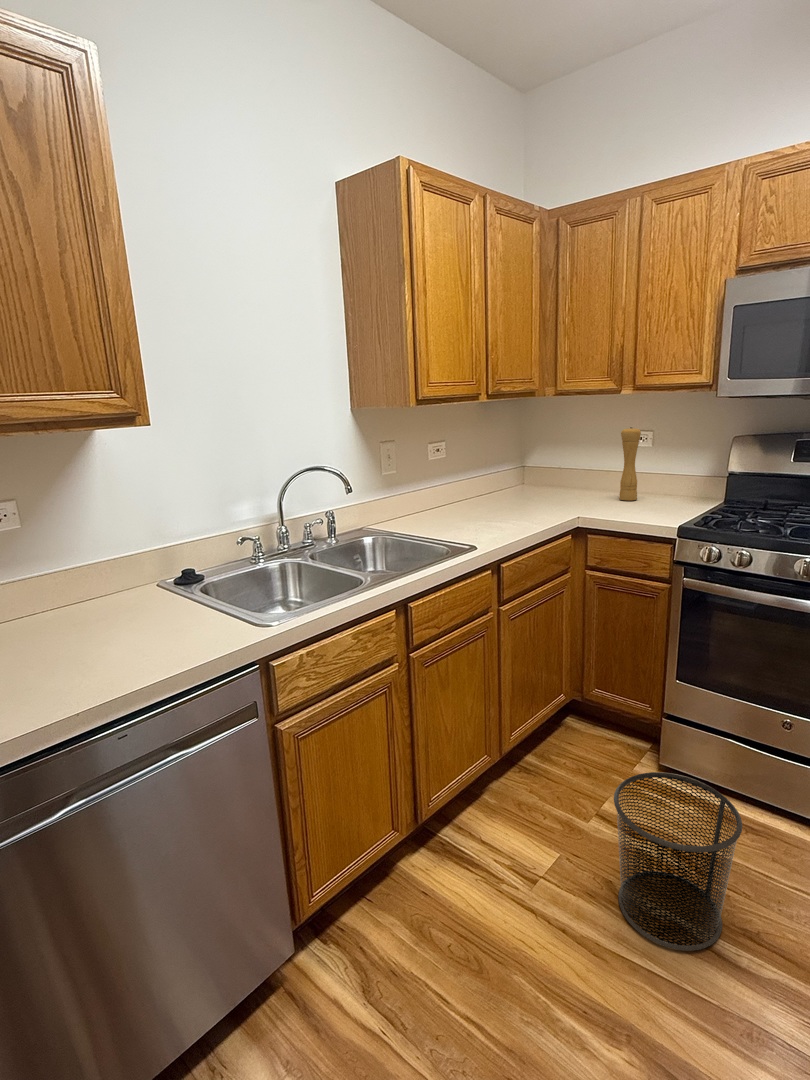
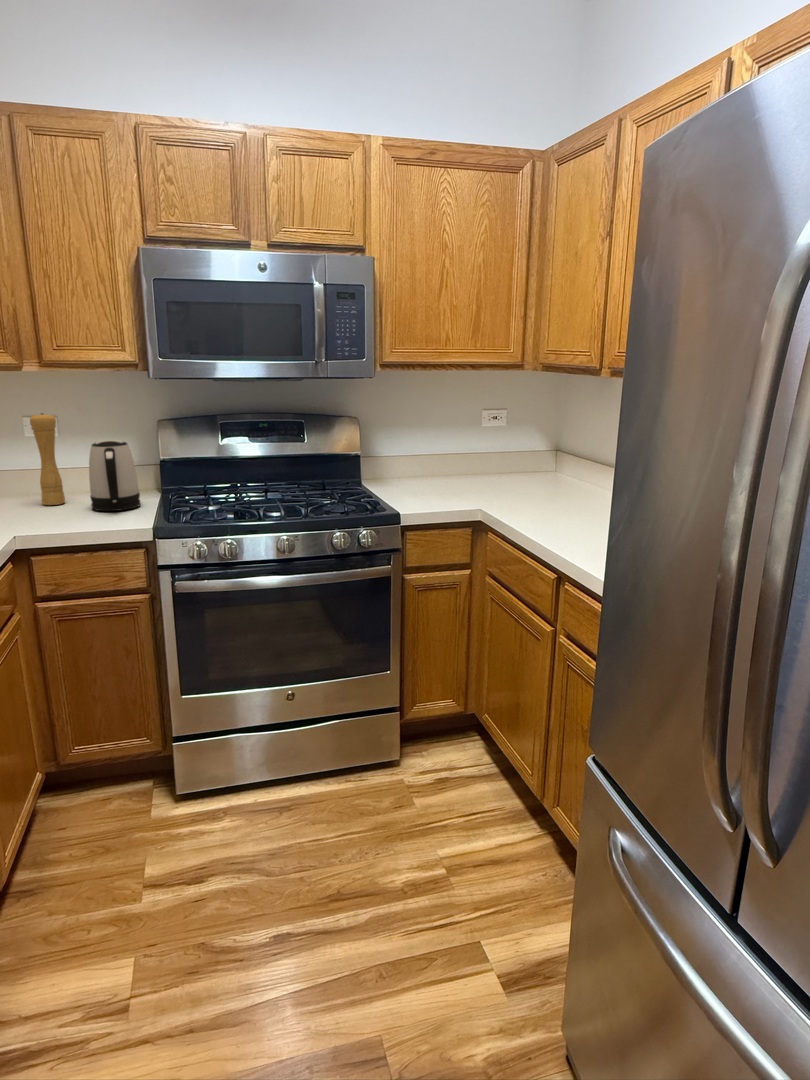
kettle: none [649,451,692,511] -> present [89,440,141,511]
waste bin: present [614,772,742,951] -> none [196,784,323,970]

